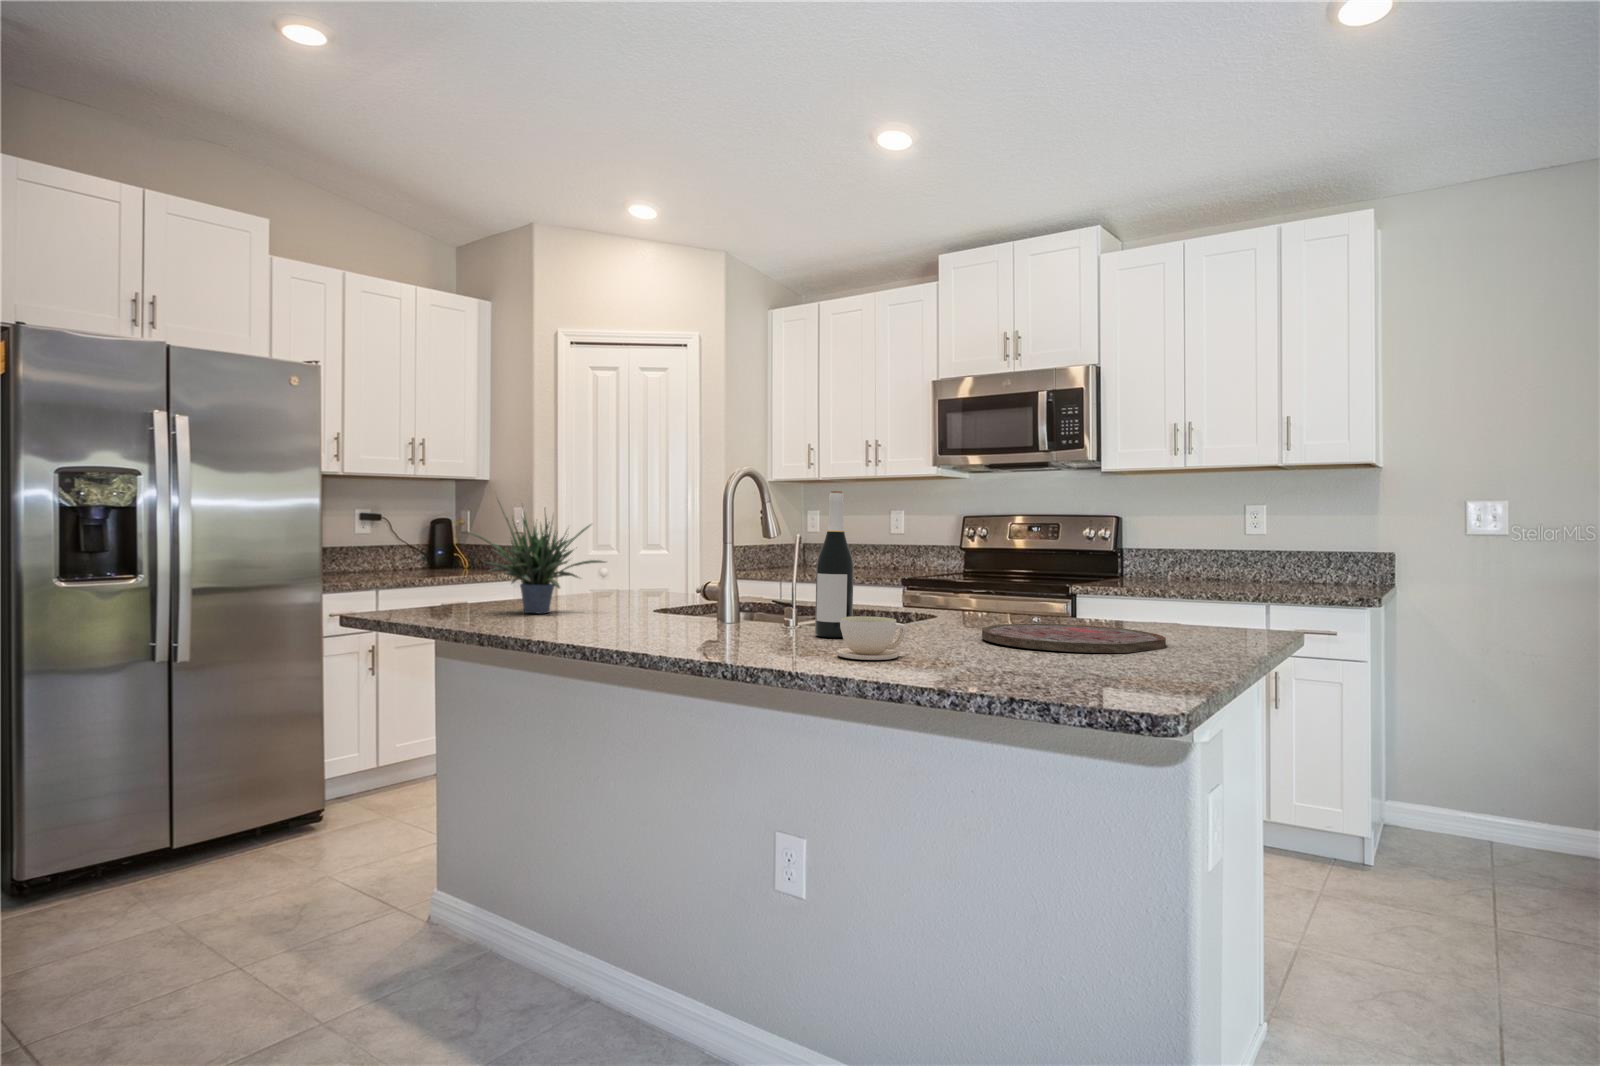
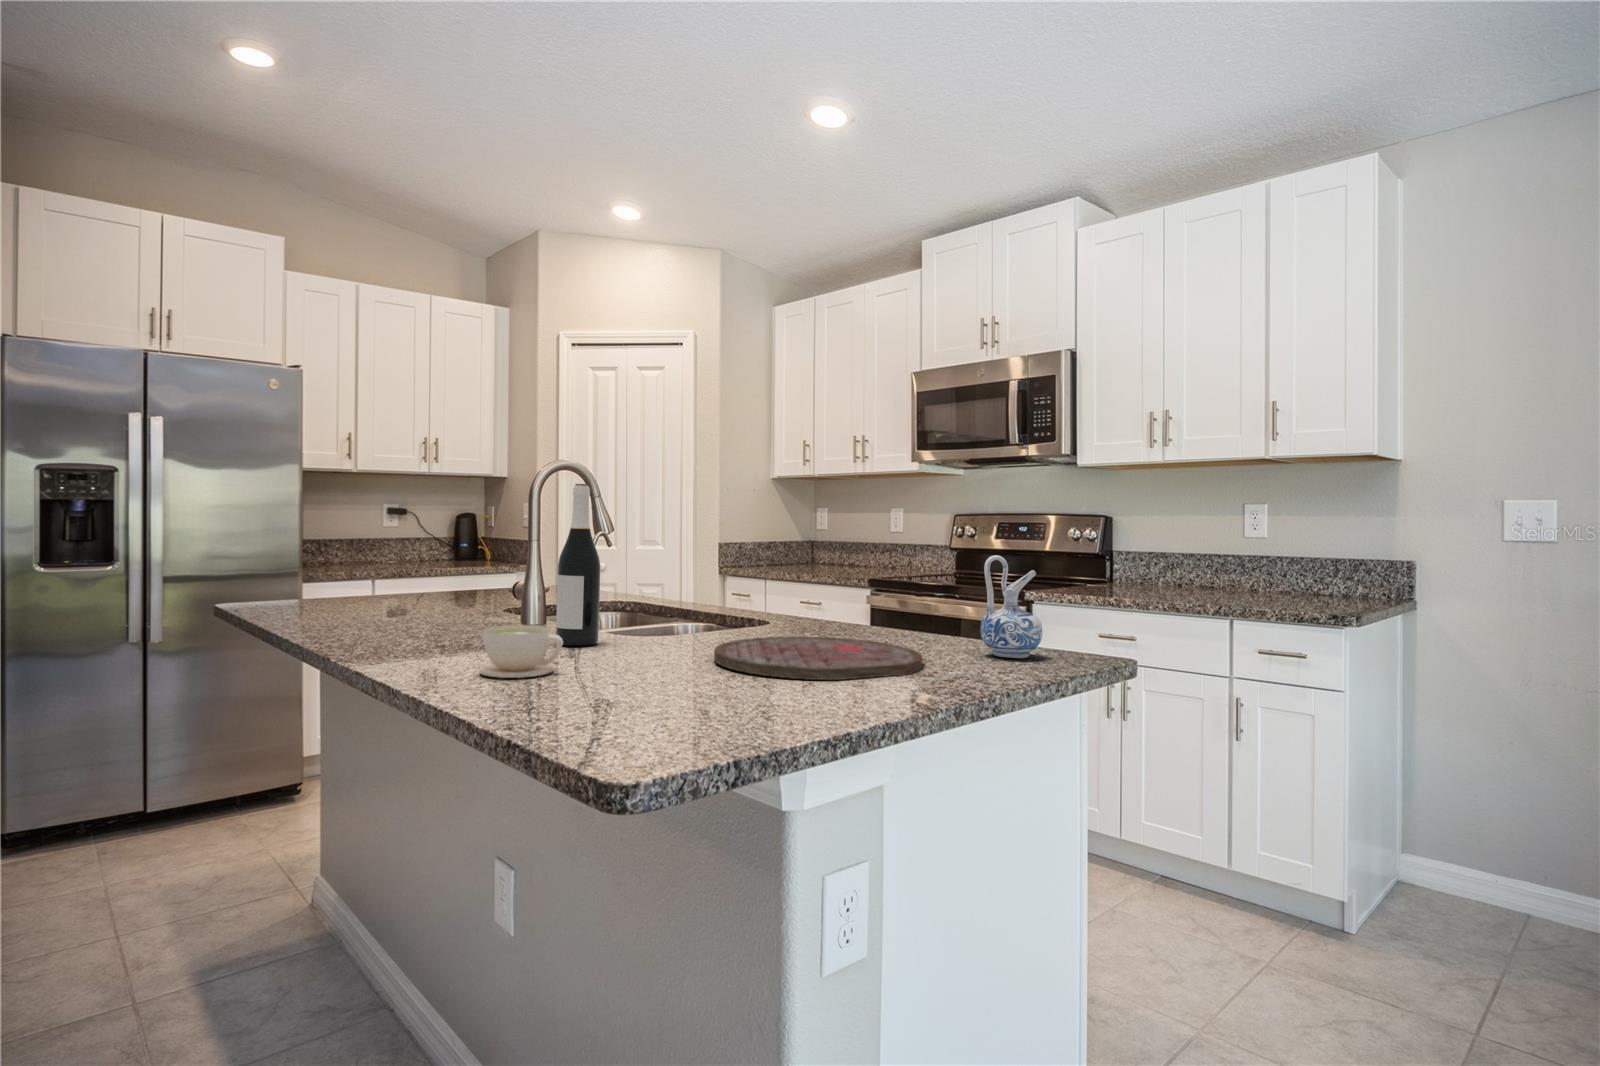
potted plant: present [469,503,605,614] -> none [323,485,459,608]
ceramic pitcher: none [1174,550,1229,635] -> present [980,555,1042,658]

